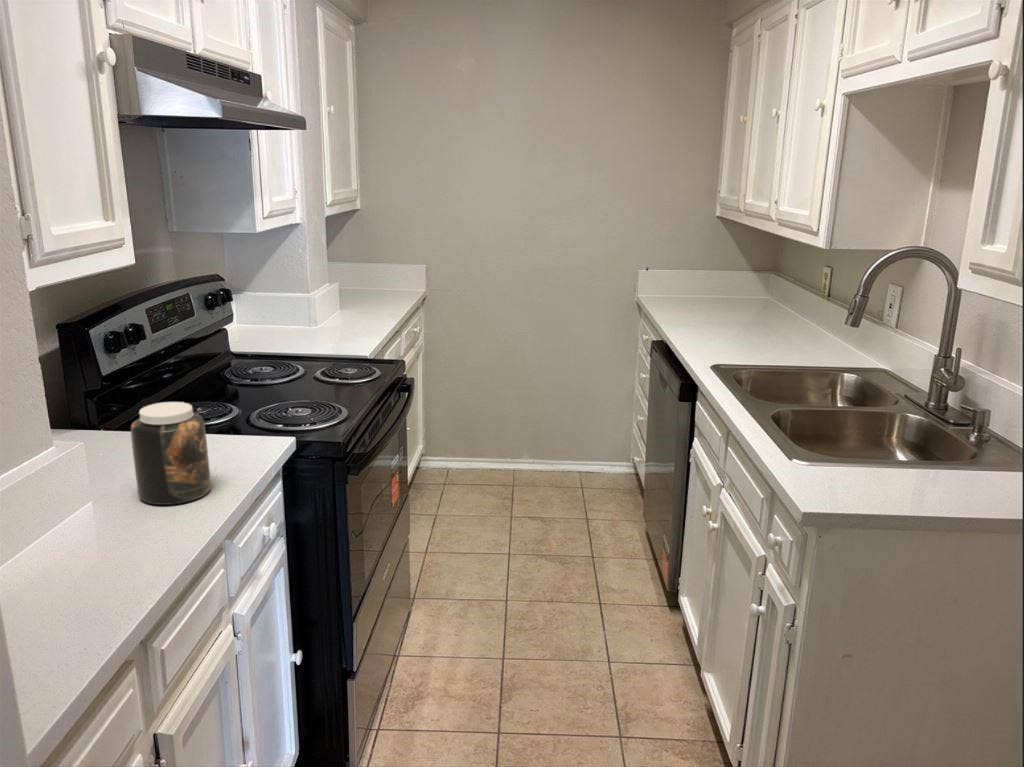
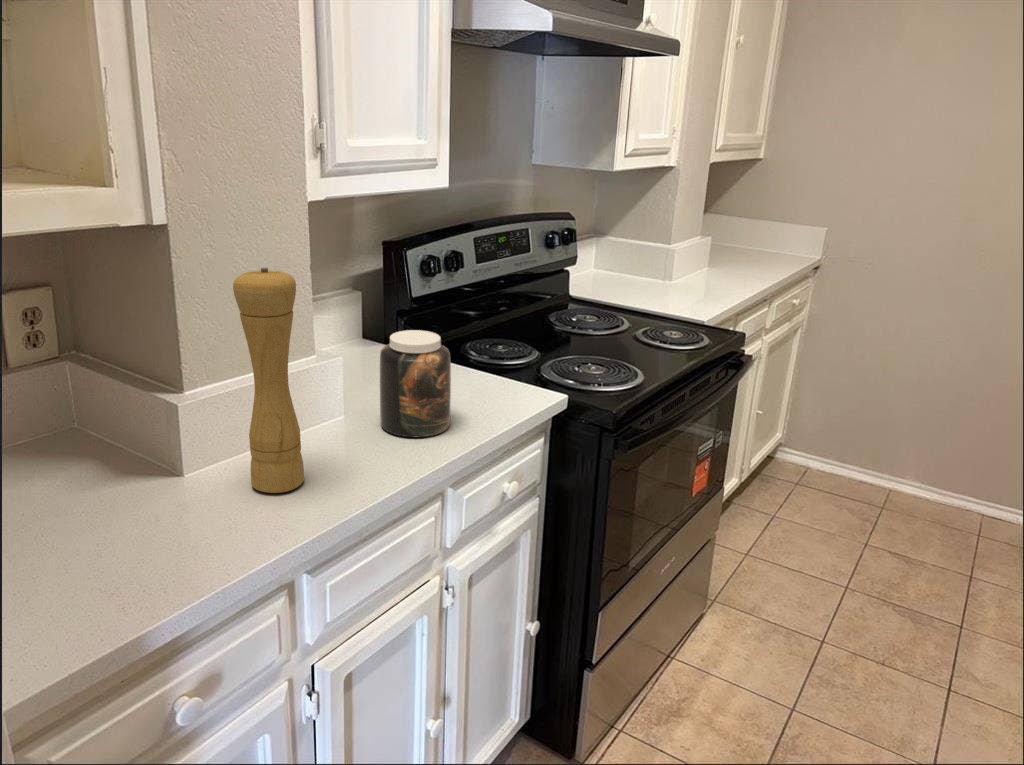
pepper mill: none [15,363,107,586] -> present [233,268,304,493]

